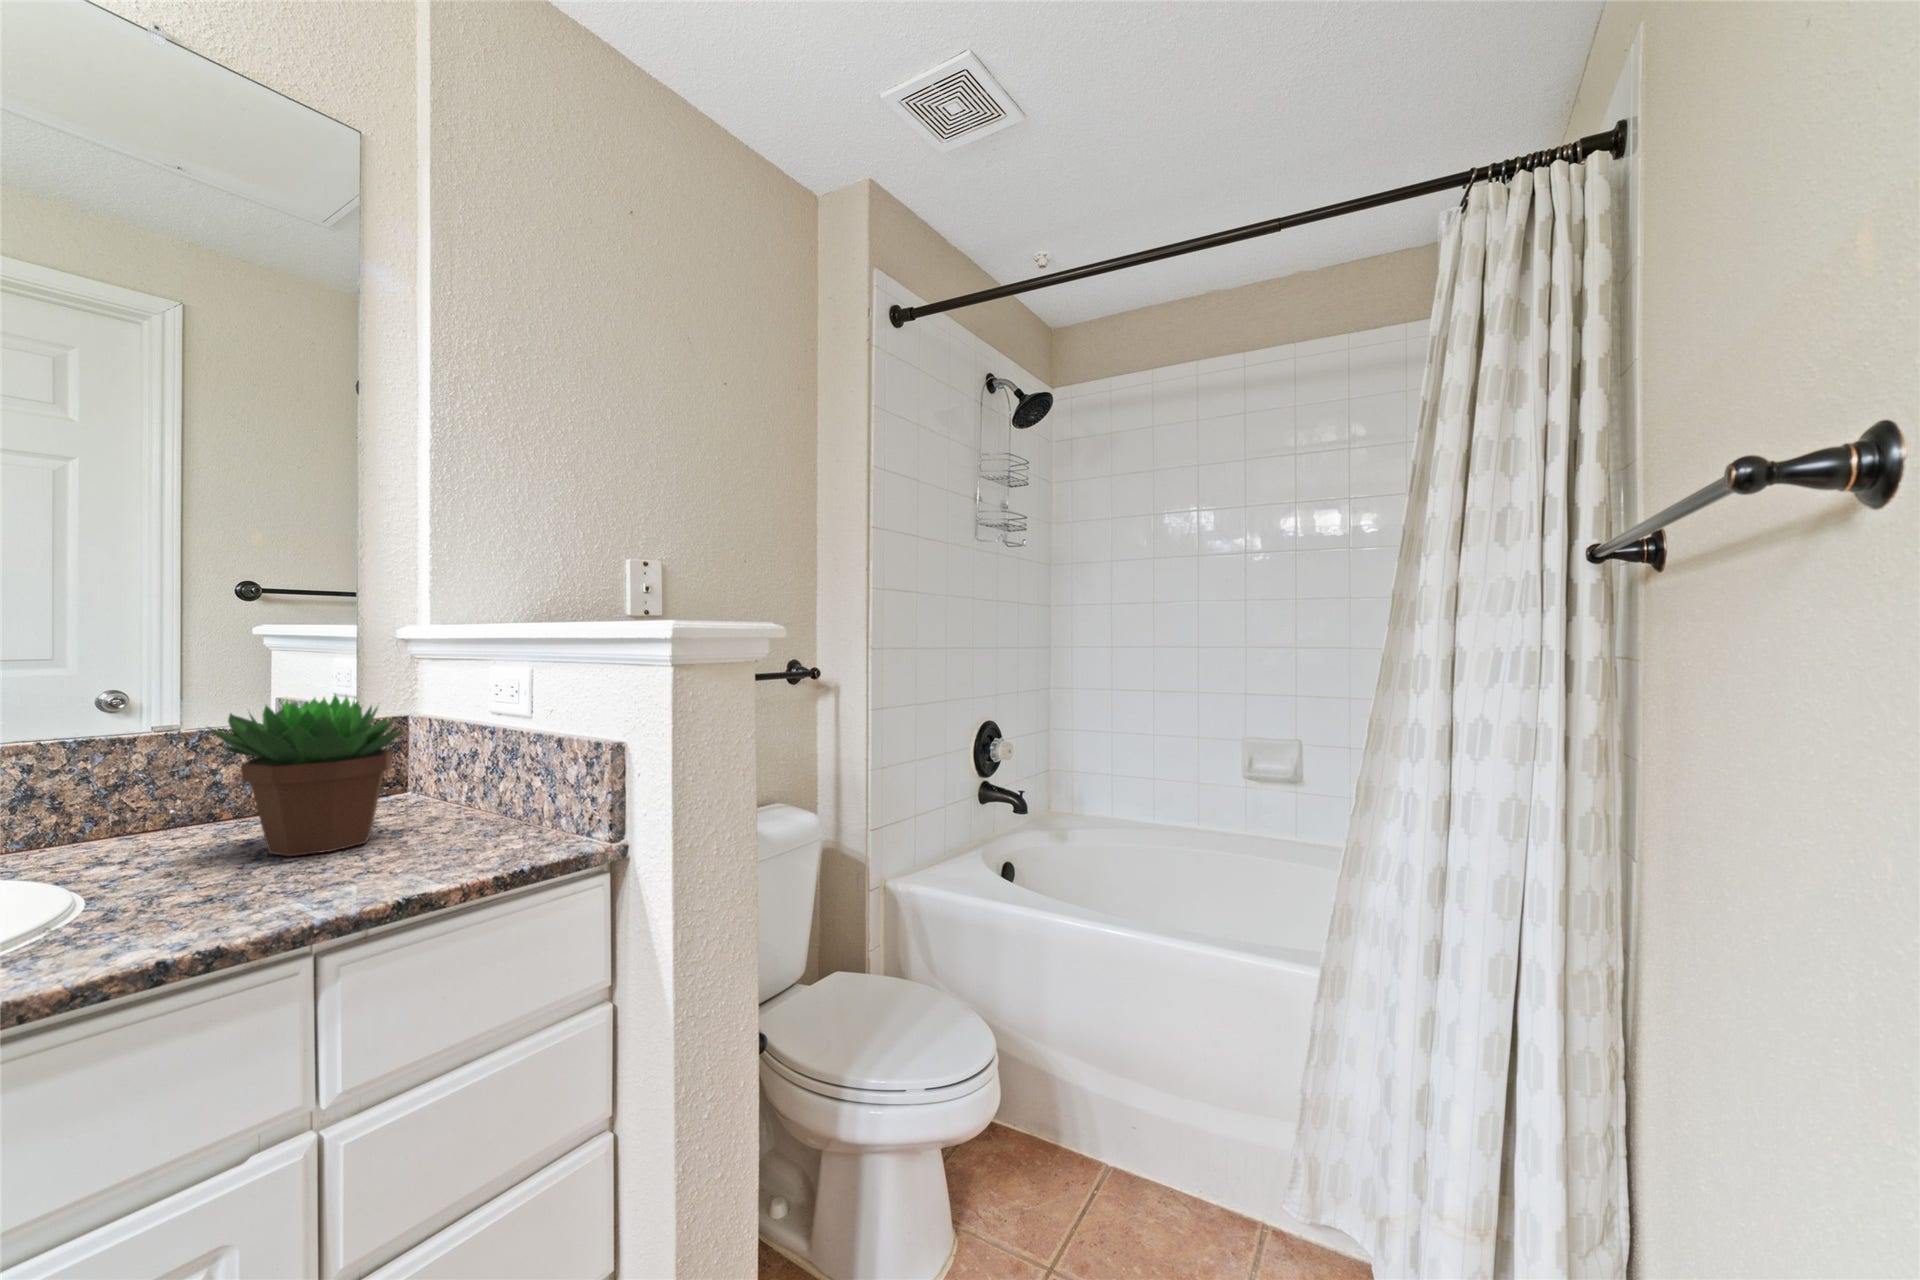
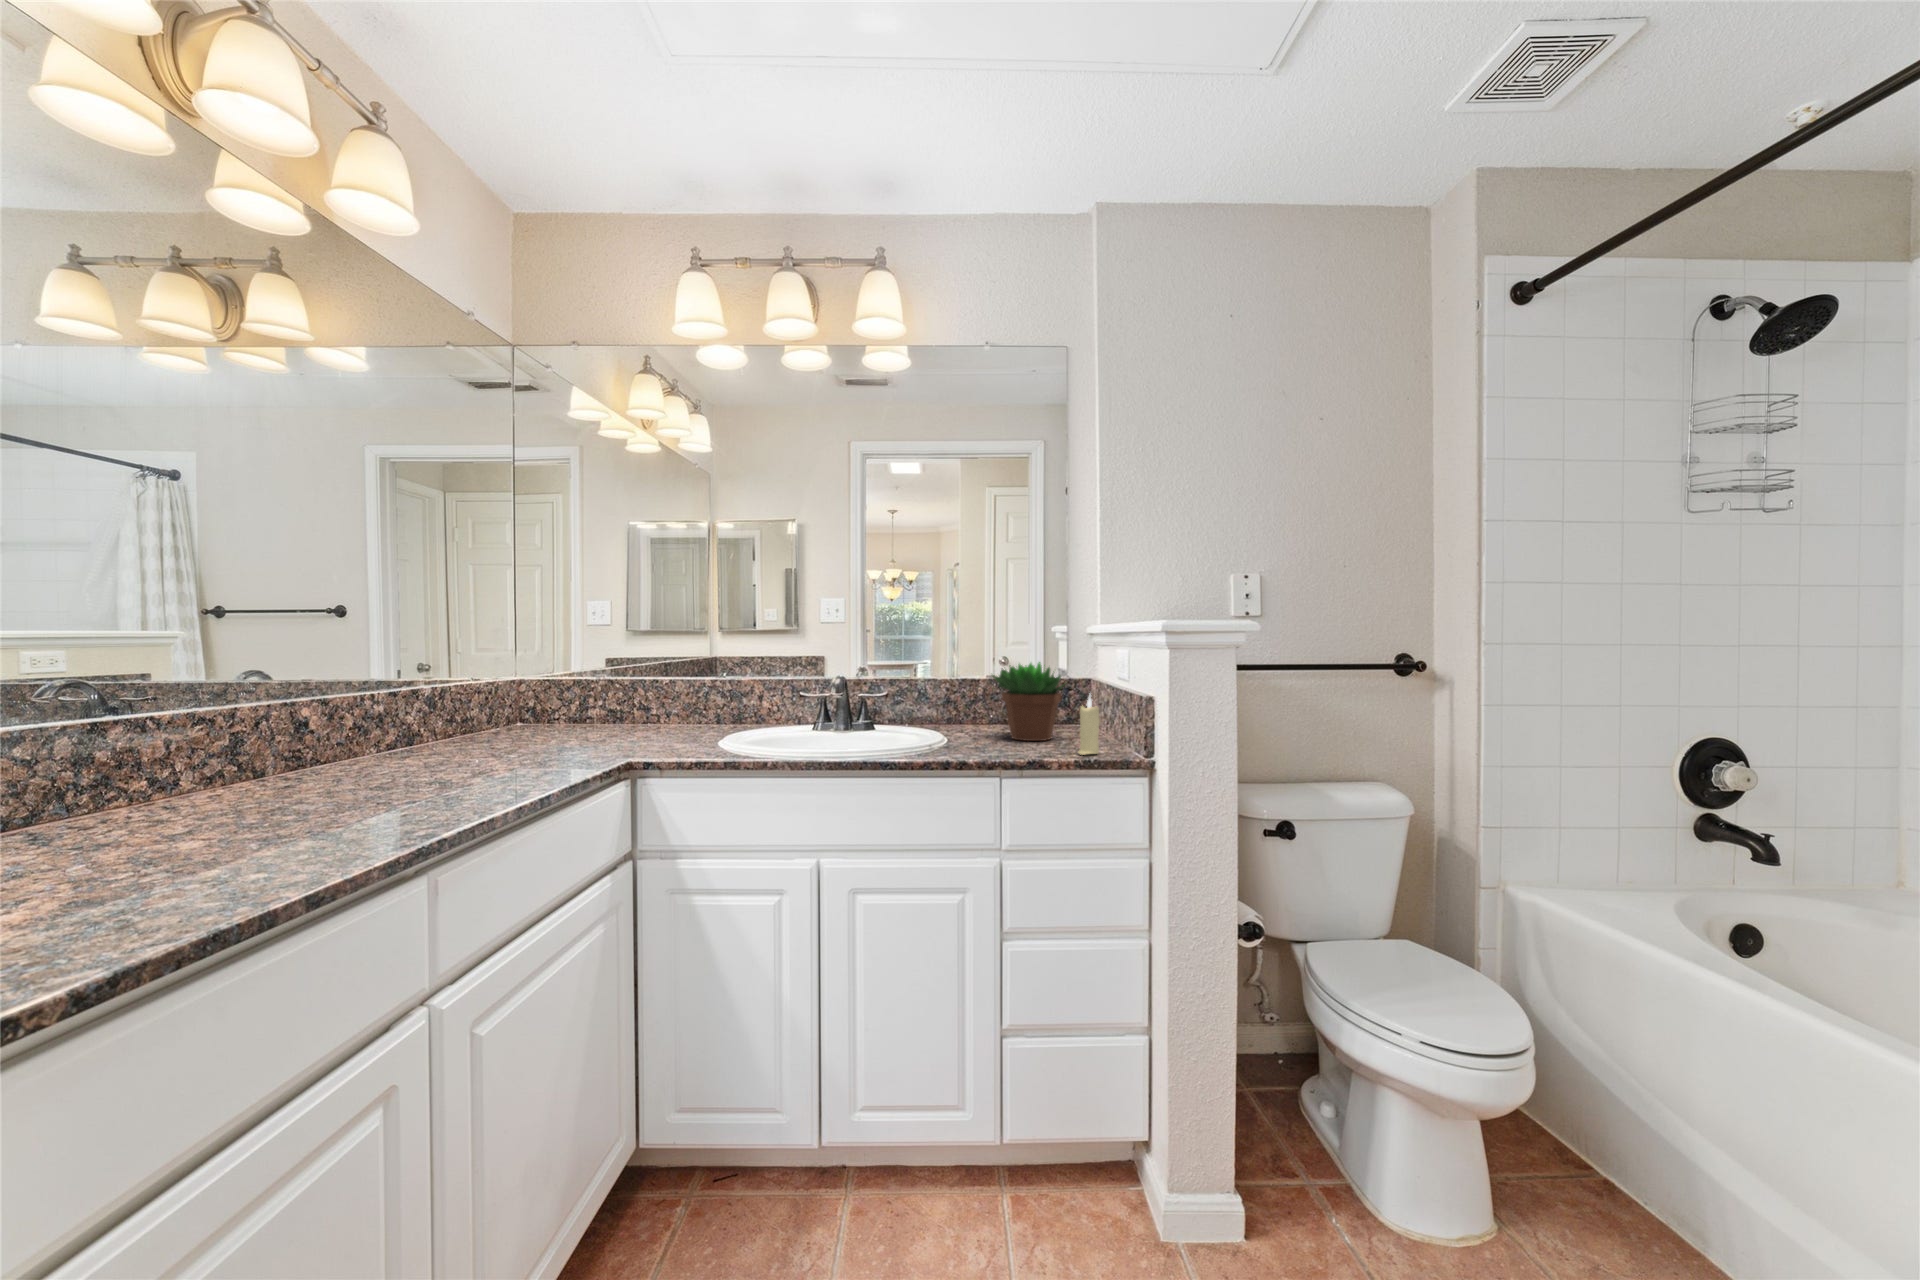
candle: none [474,746,519,864] -> present [1078,695,1100,755]

